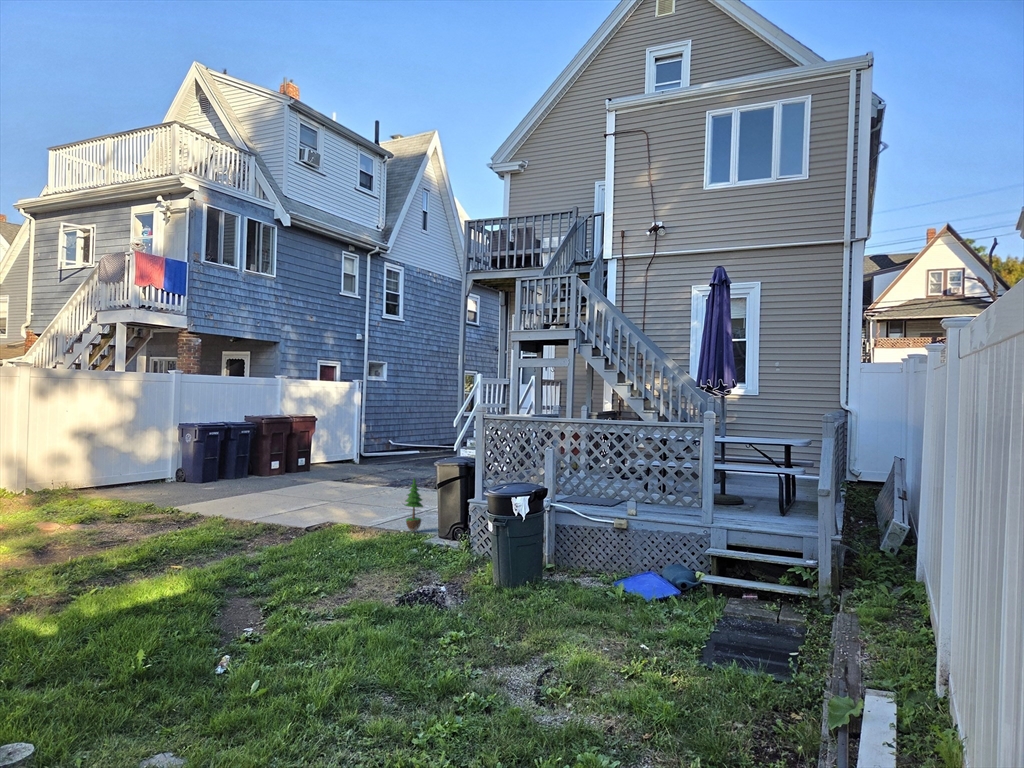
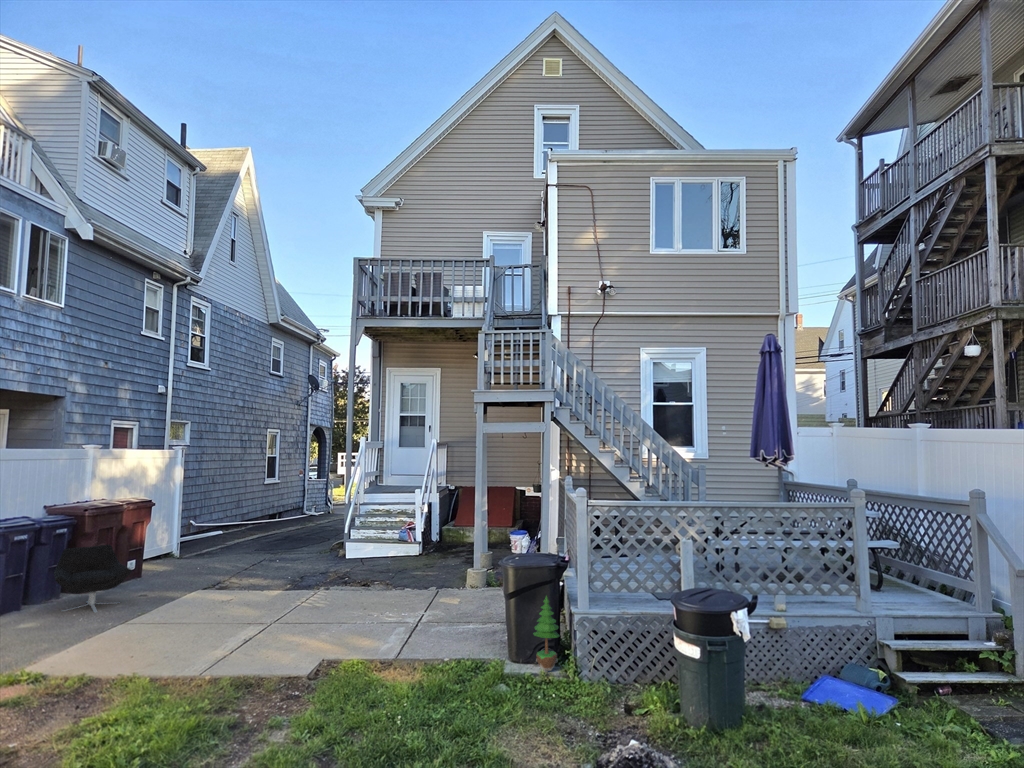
lounge chair: none [222,439,269,479] -> present [54,545,132,612]

